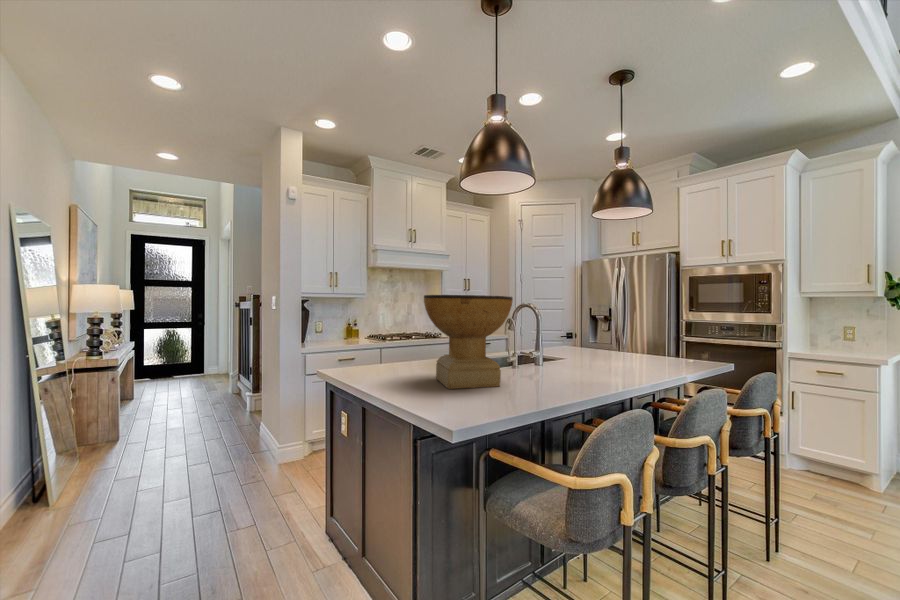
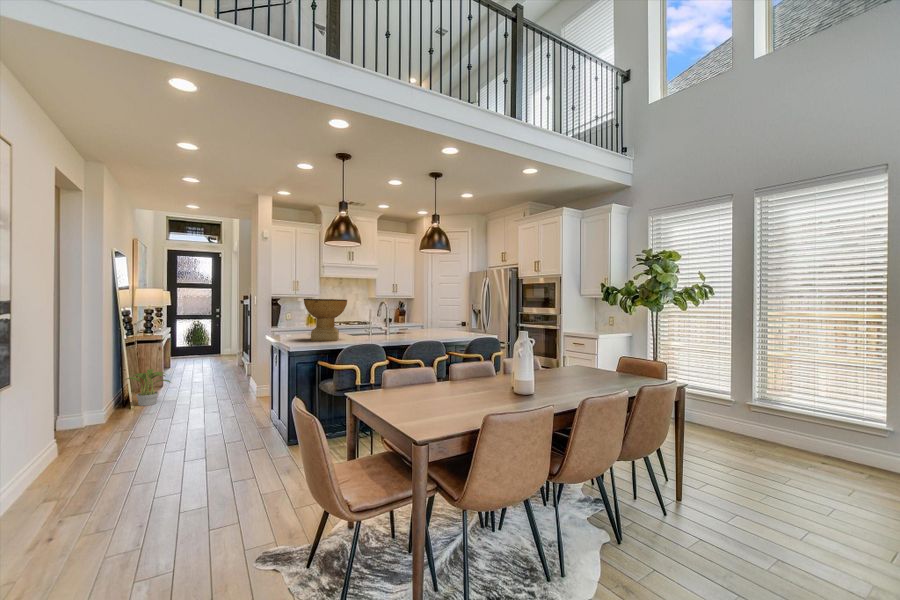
potted plant: none [35,424,131,498] -> present [127,369,171,406]

